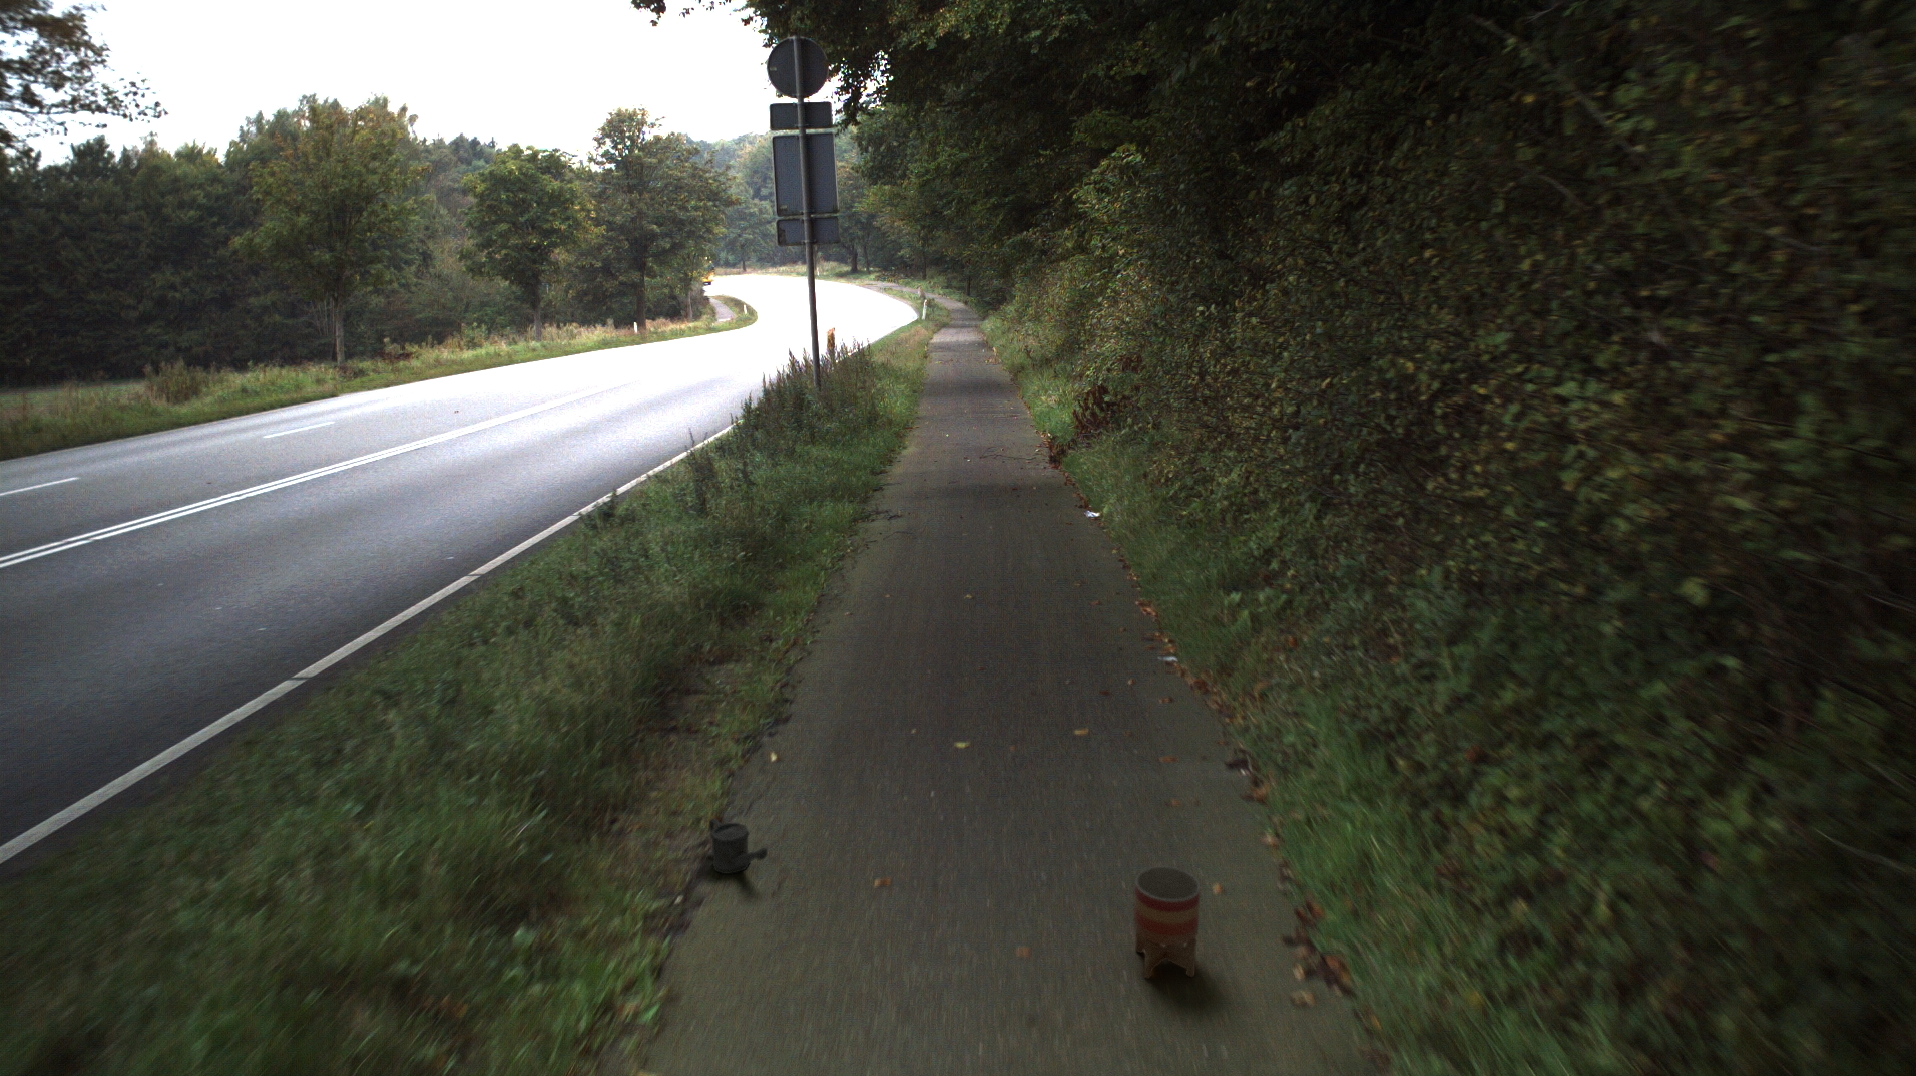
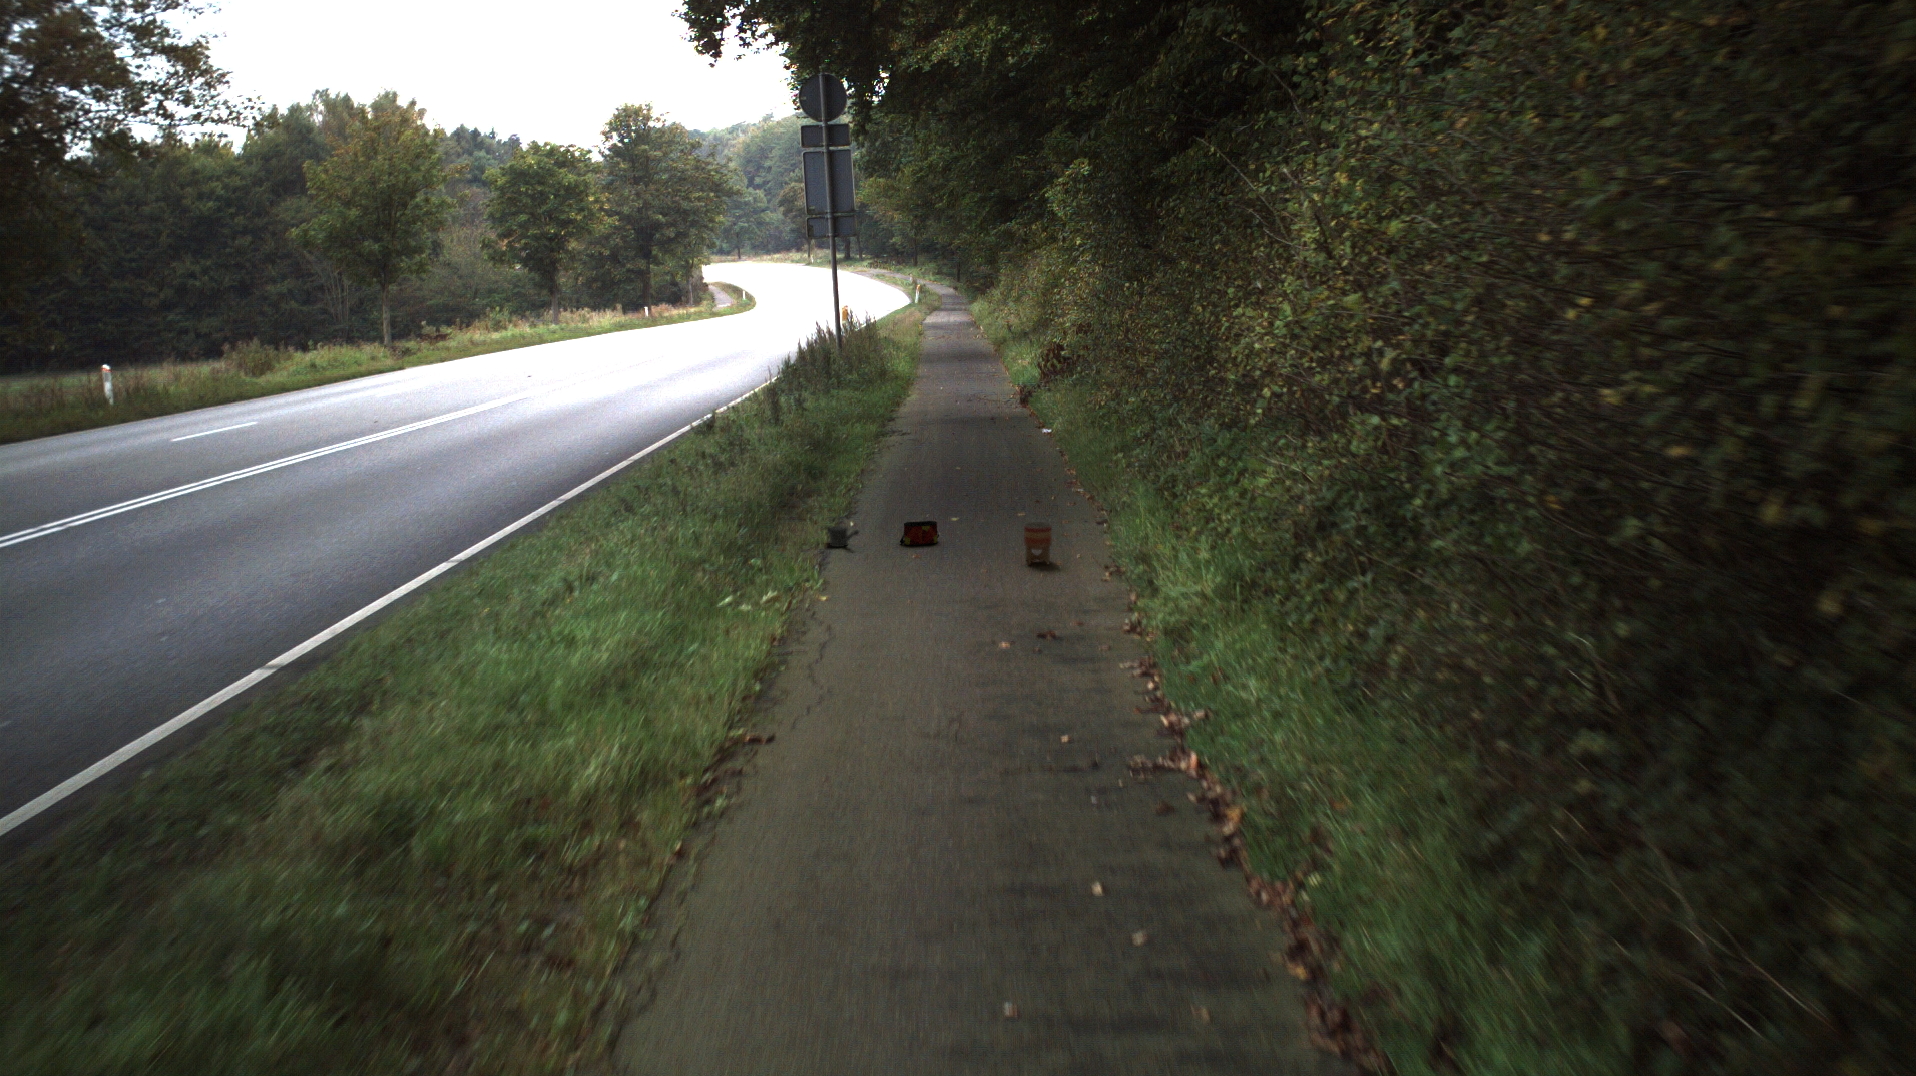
bag: none [857,811,940,871] -> present [900,521,939,546]

